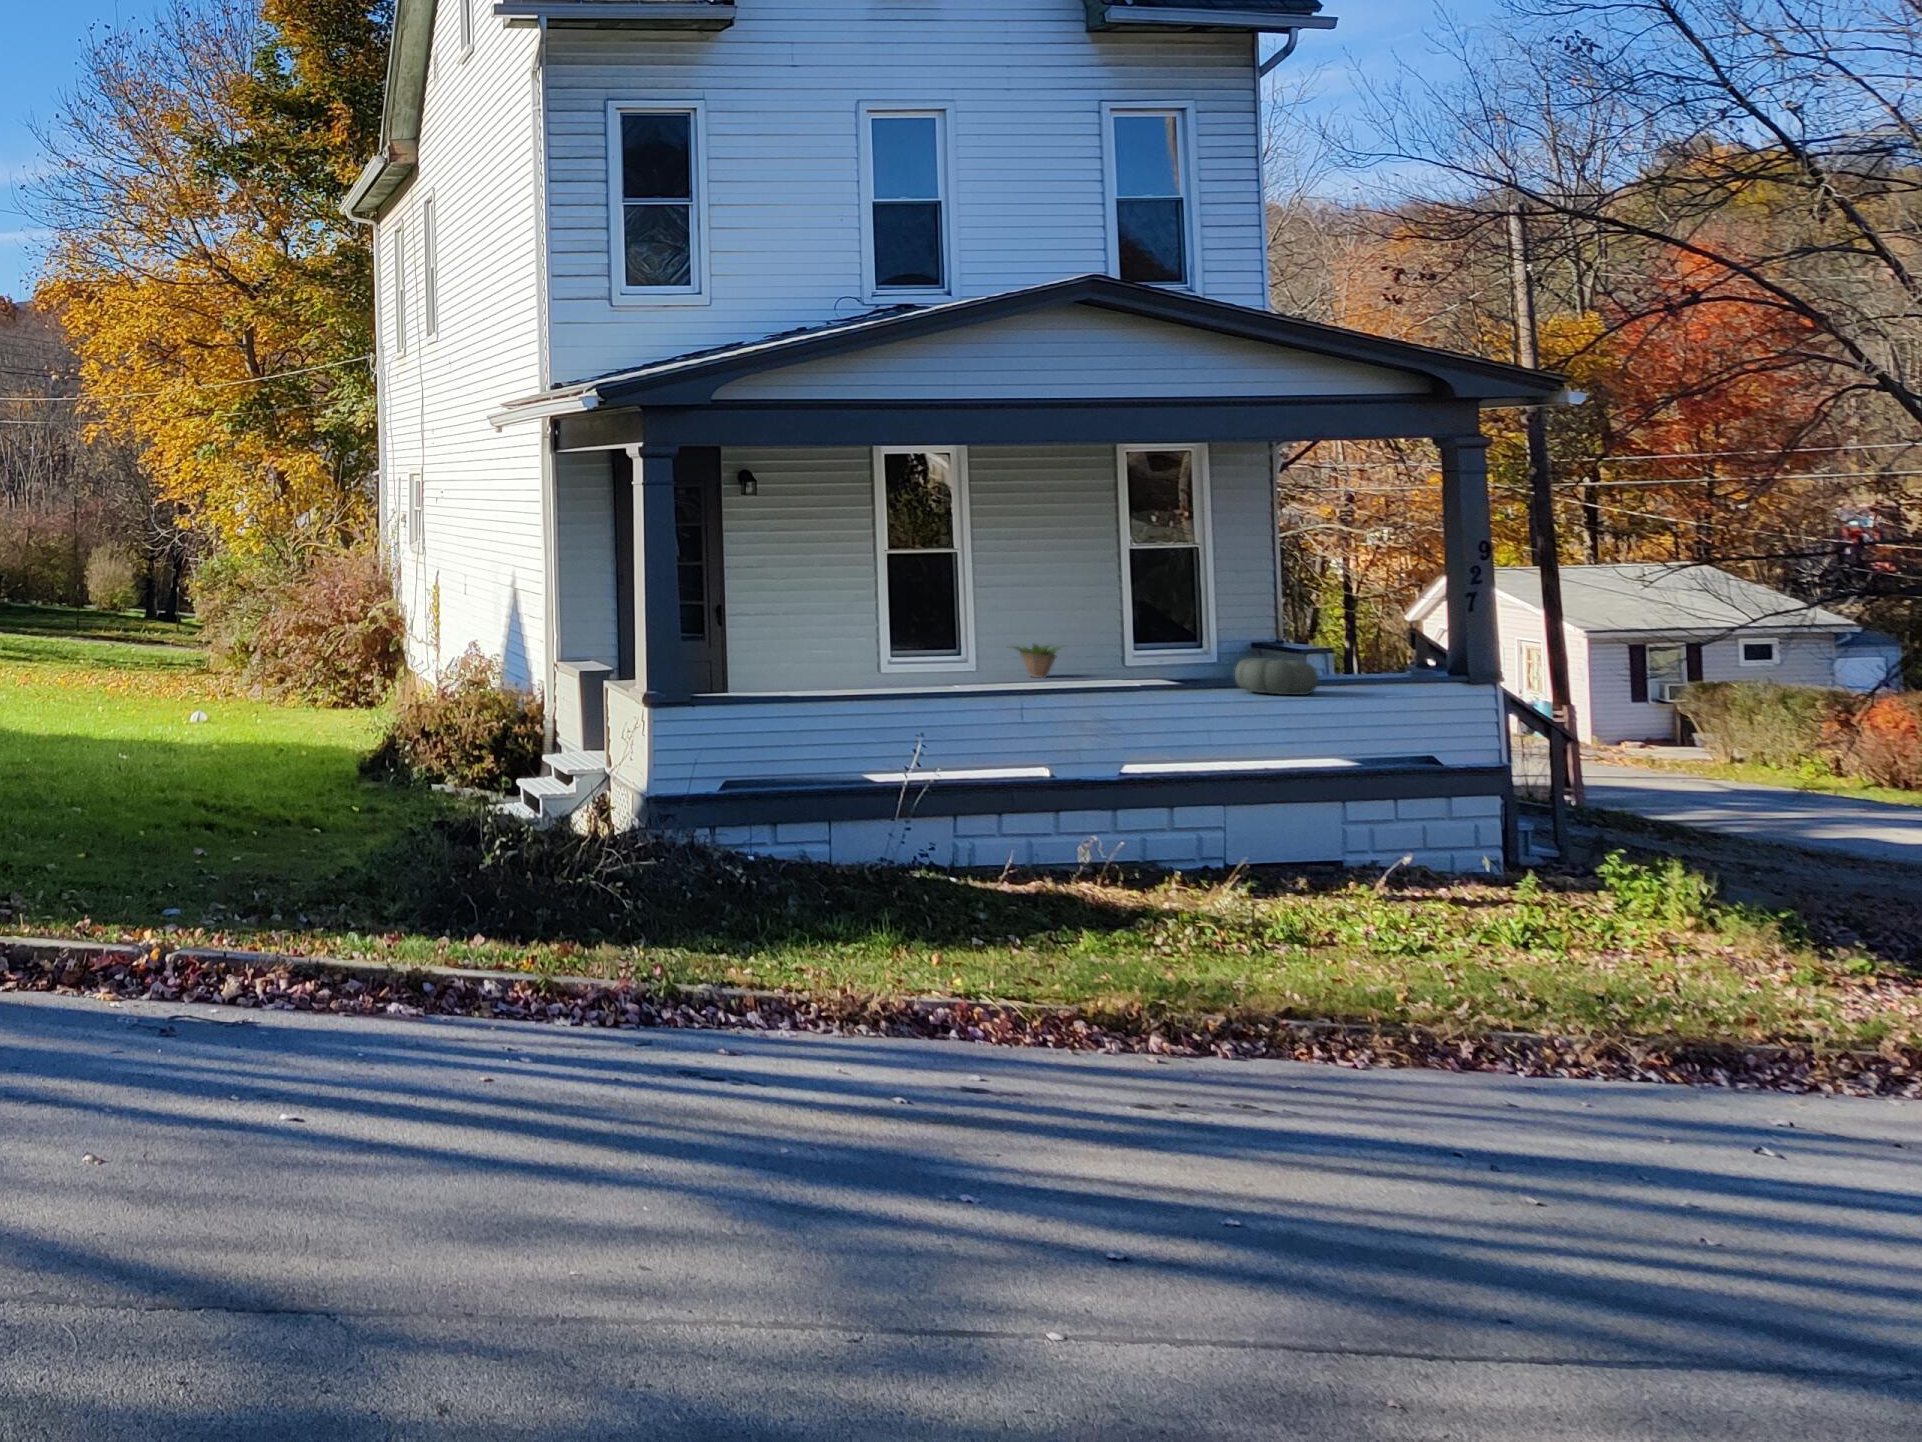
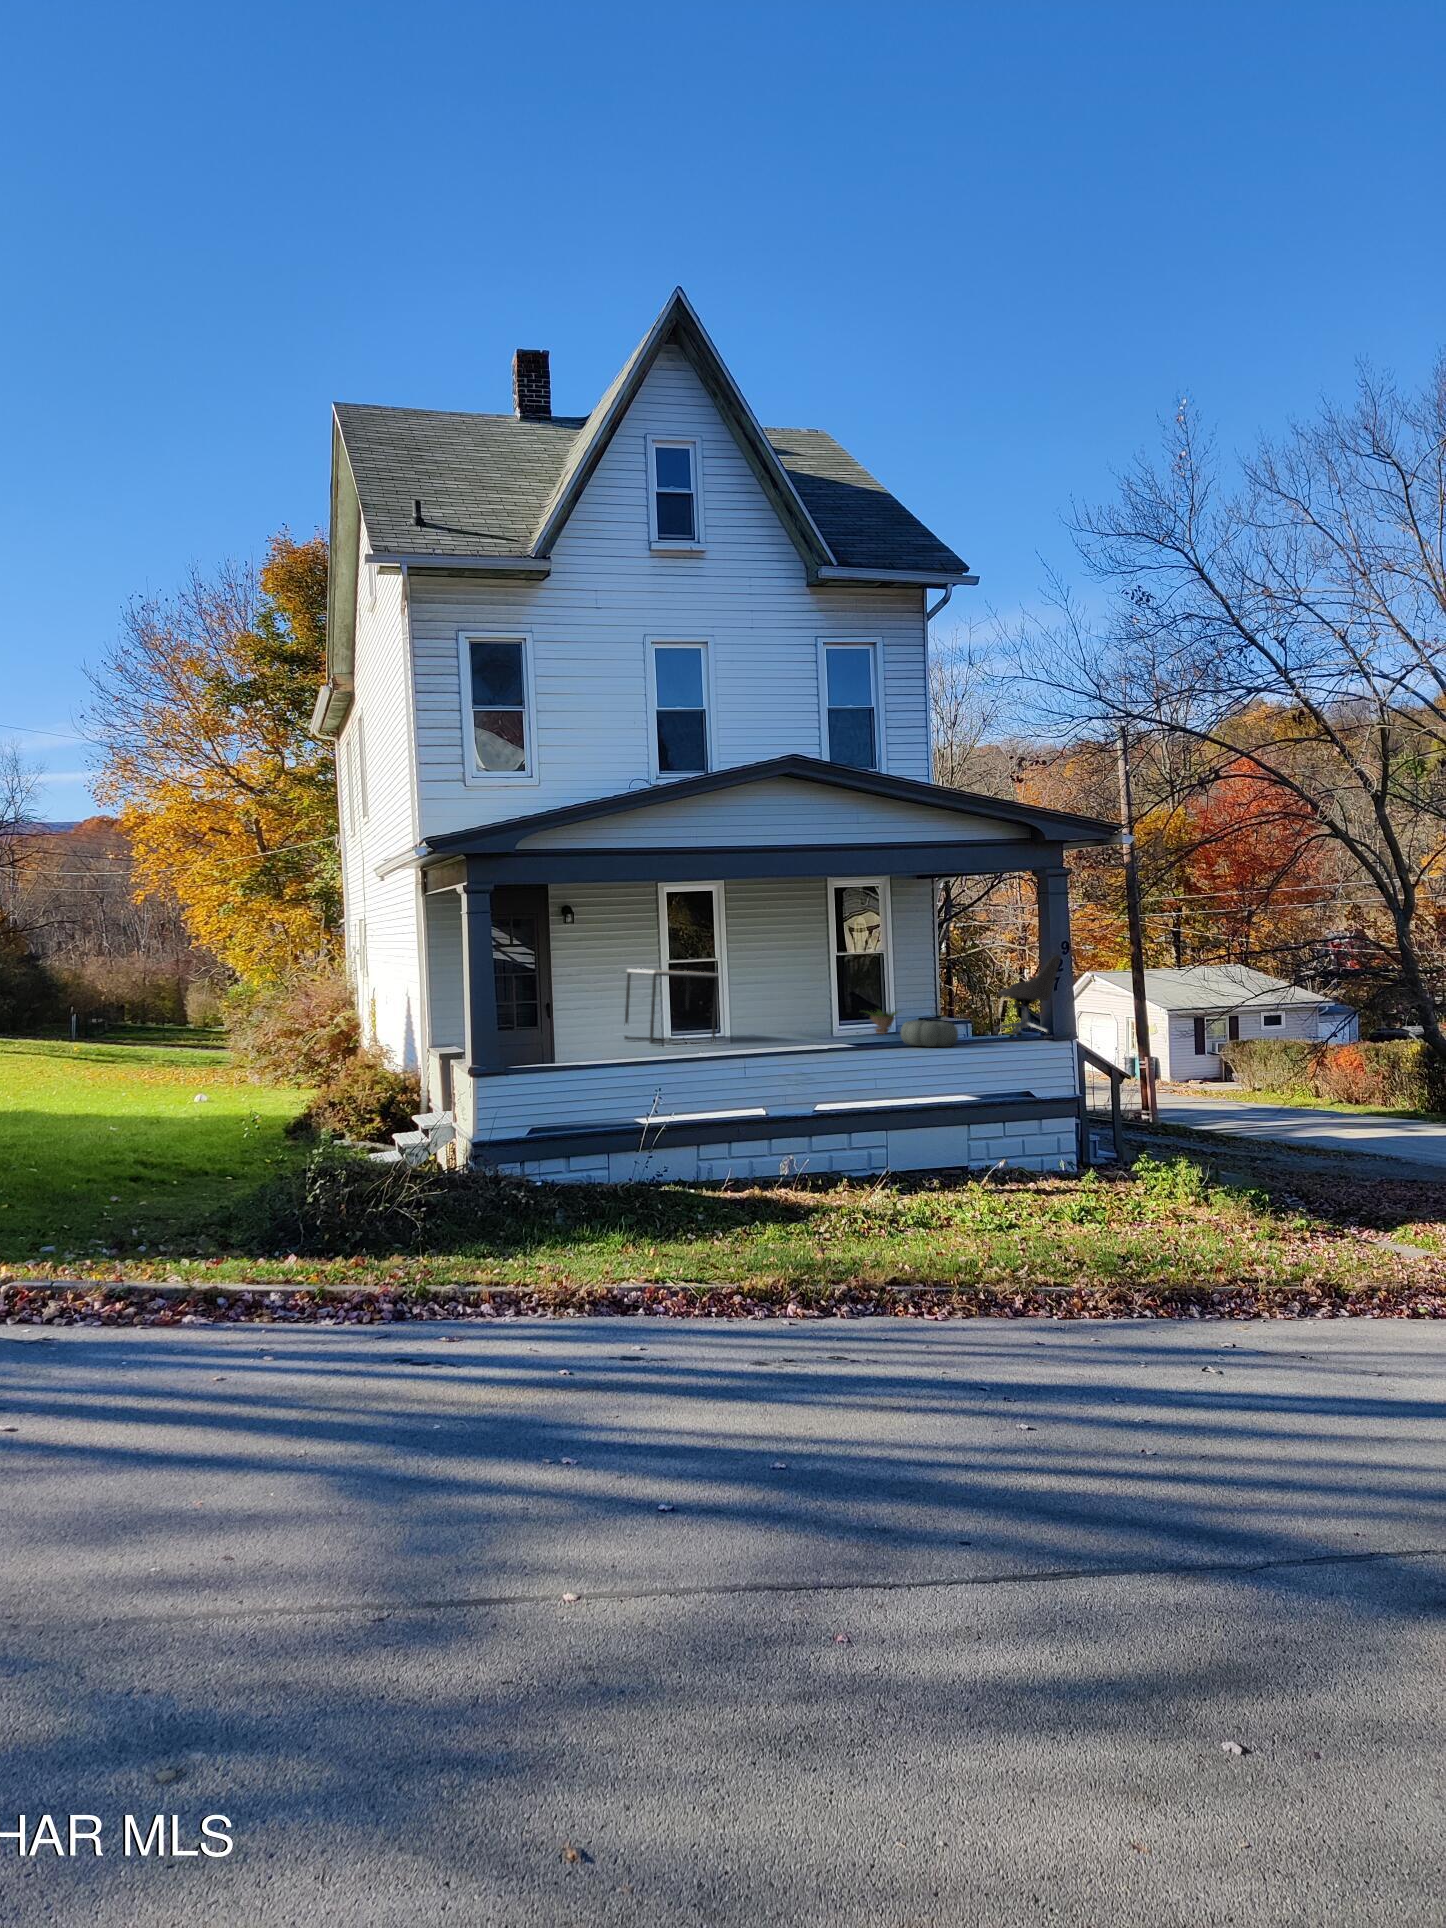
chair: none [1362,570,1458,688] -> present [993,955,1061,1039]
side table: none [850,584,976,686] -> present [624,969,718,1045]
decorative plant: present [1013,644,1060,678] -> present [866,1010,897,1034]

